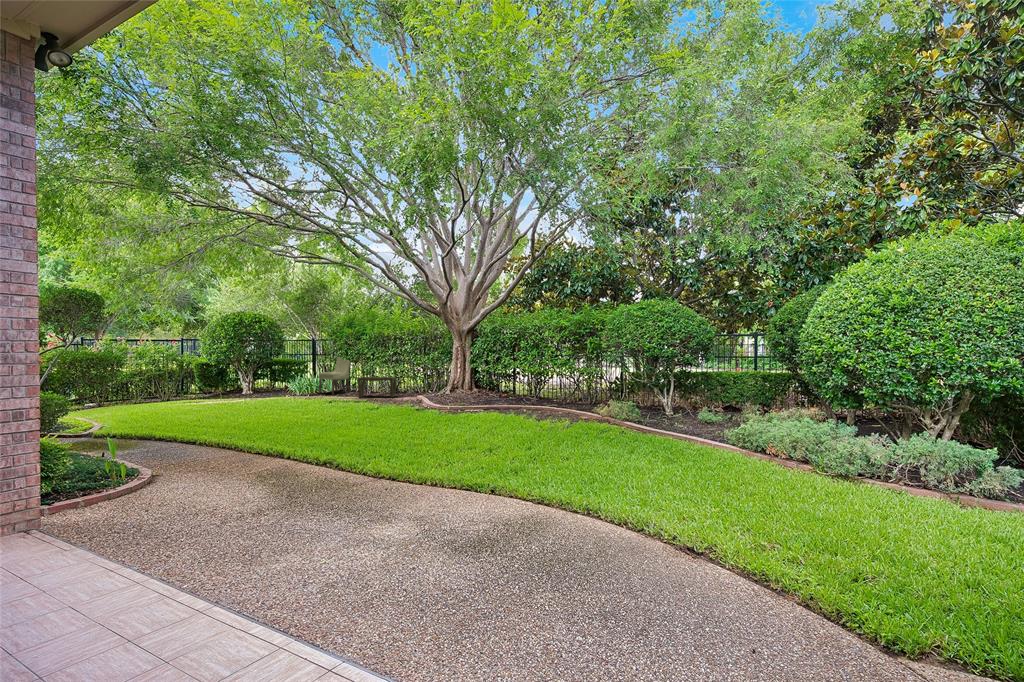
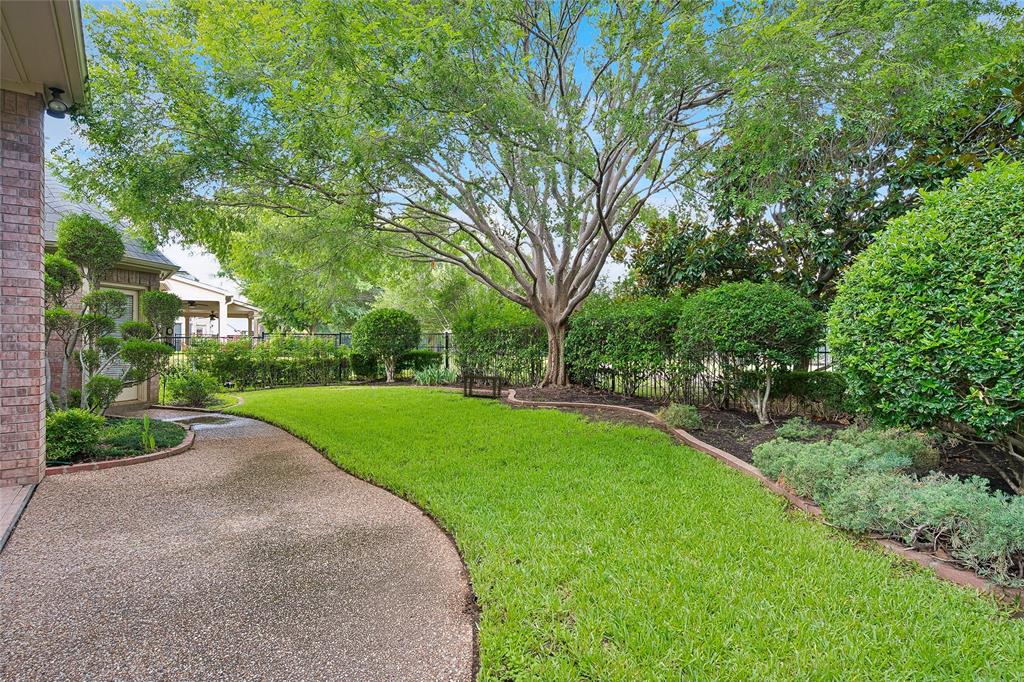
chair: present [319,357,350,395] -> none [438,351,469,391]

